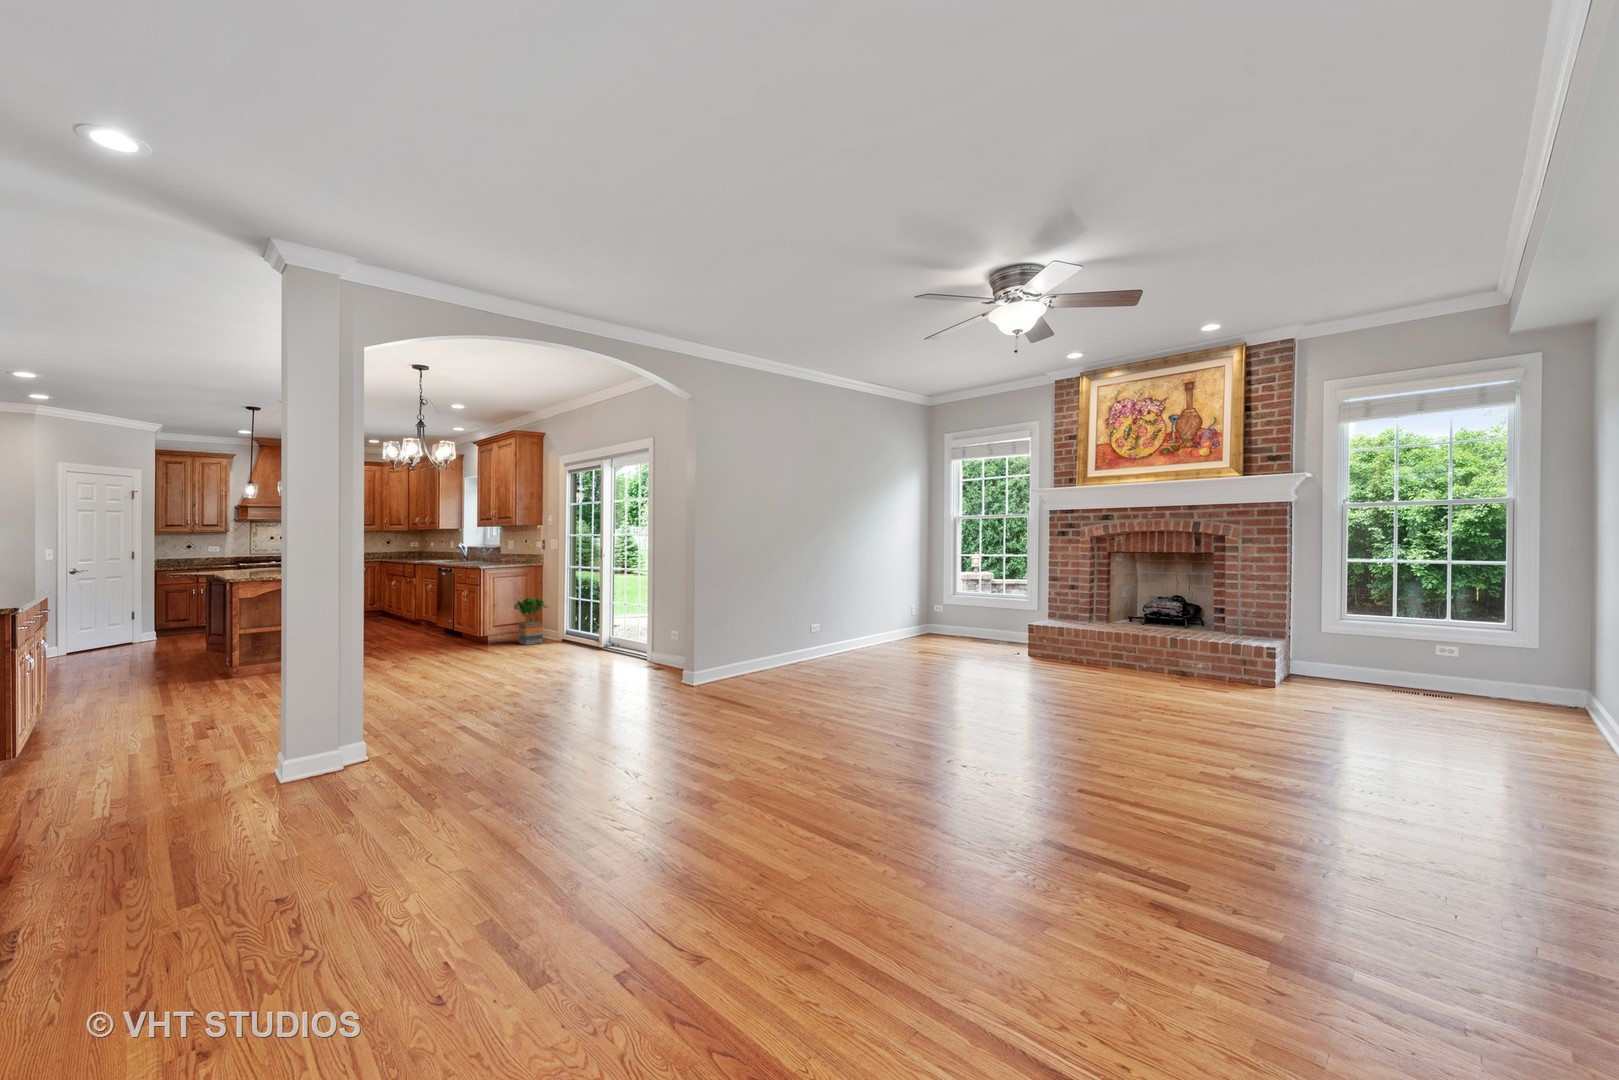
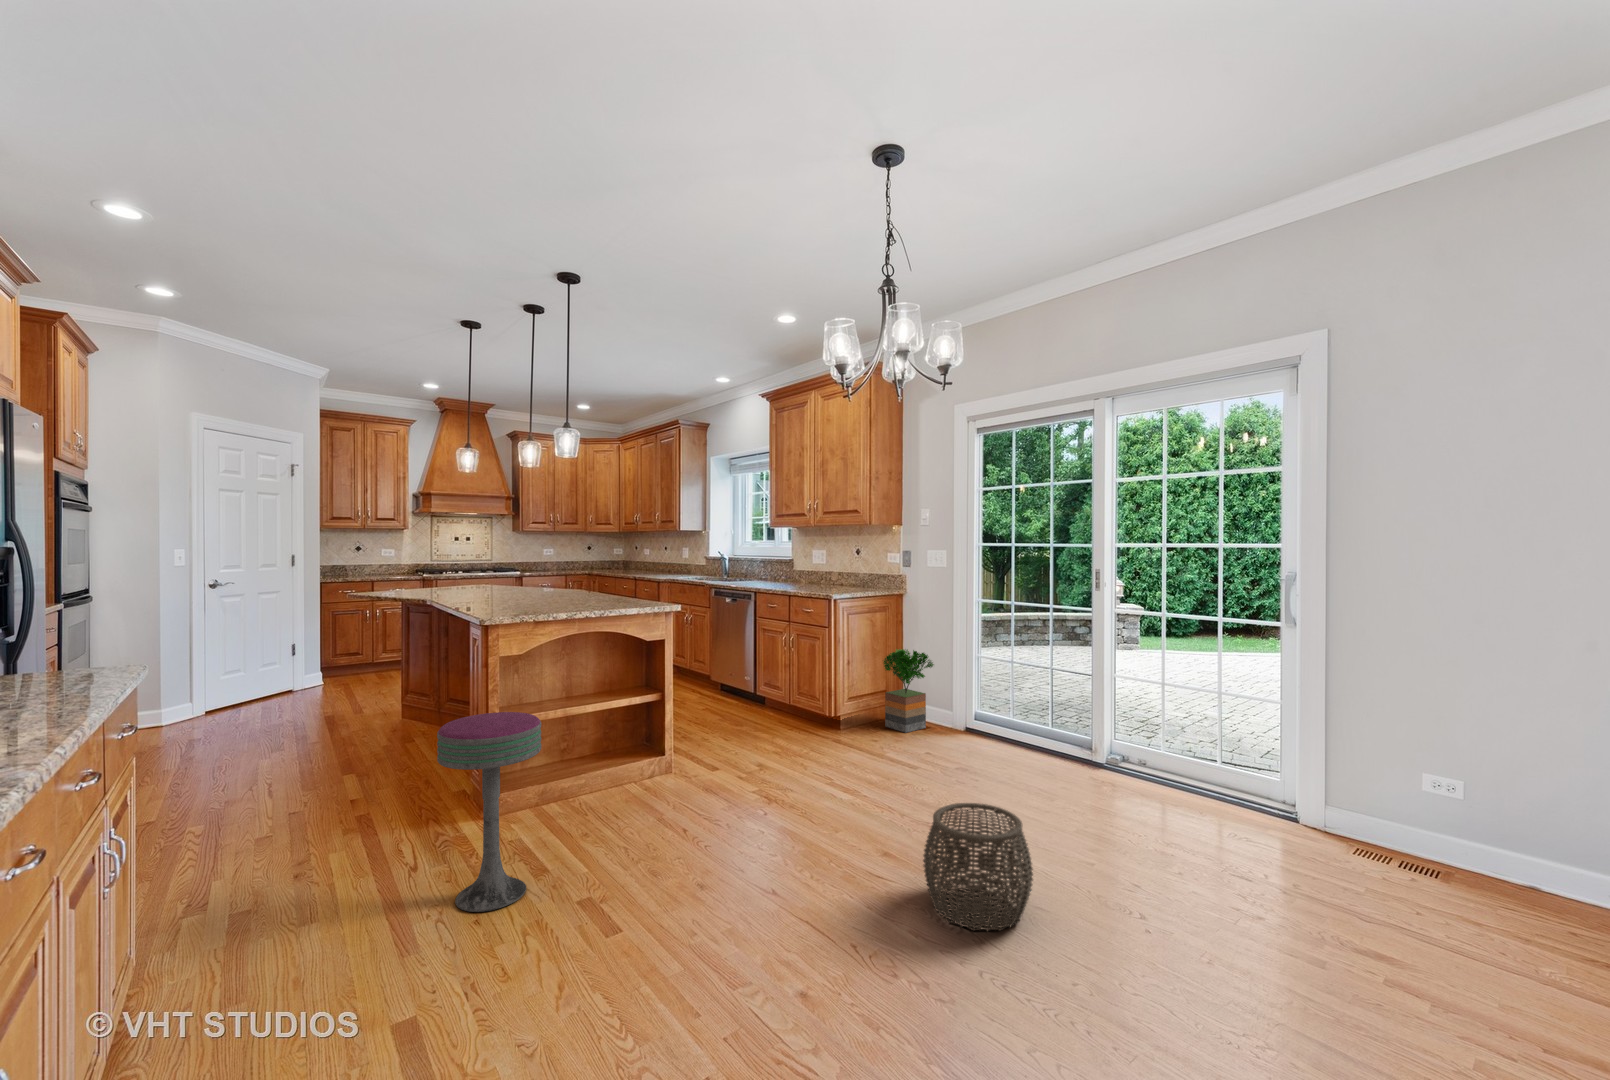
bar stool: none [183,616,240,700] -> present [437,712,541,912]
woven basket: none [413,647,465,693] -> present [923,803,1033,932]

